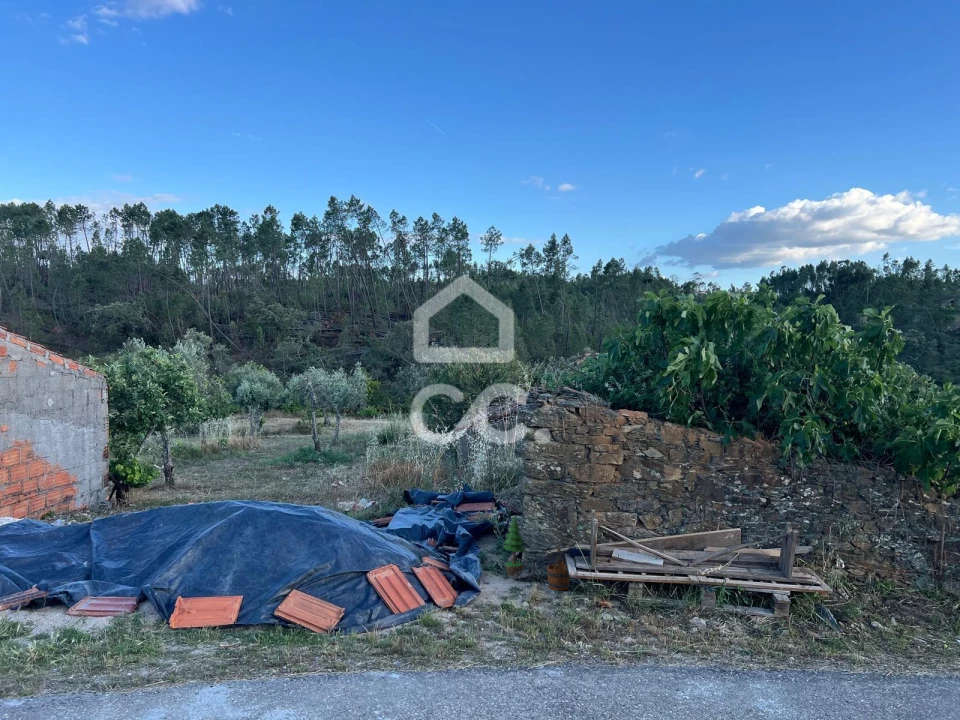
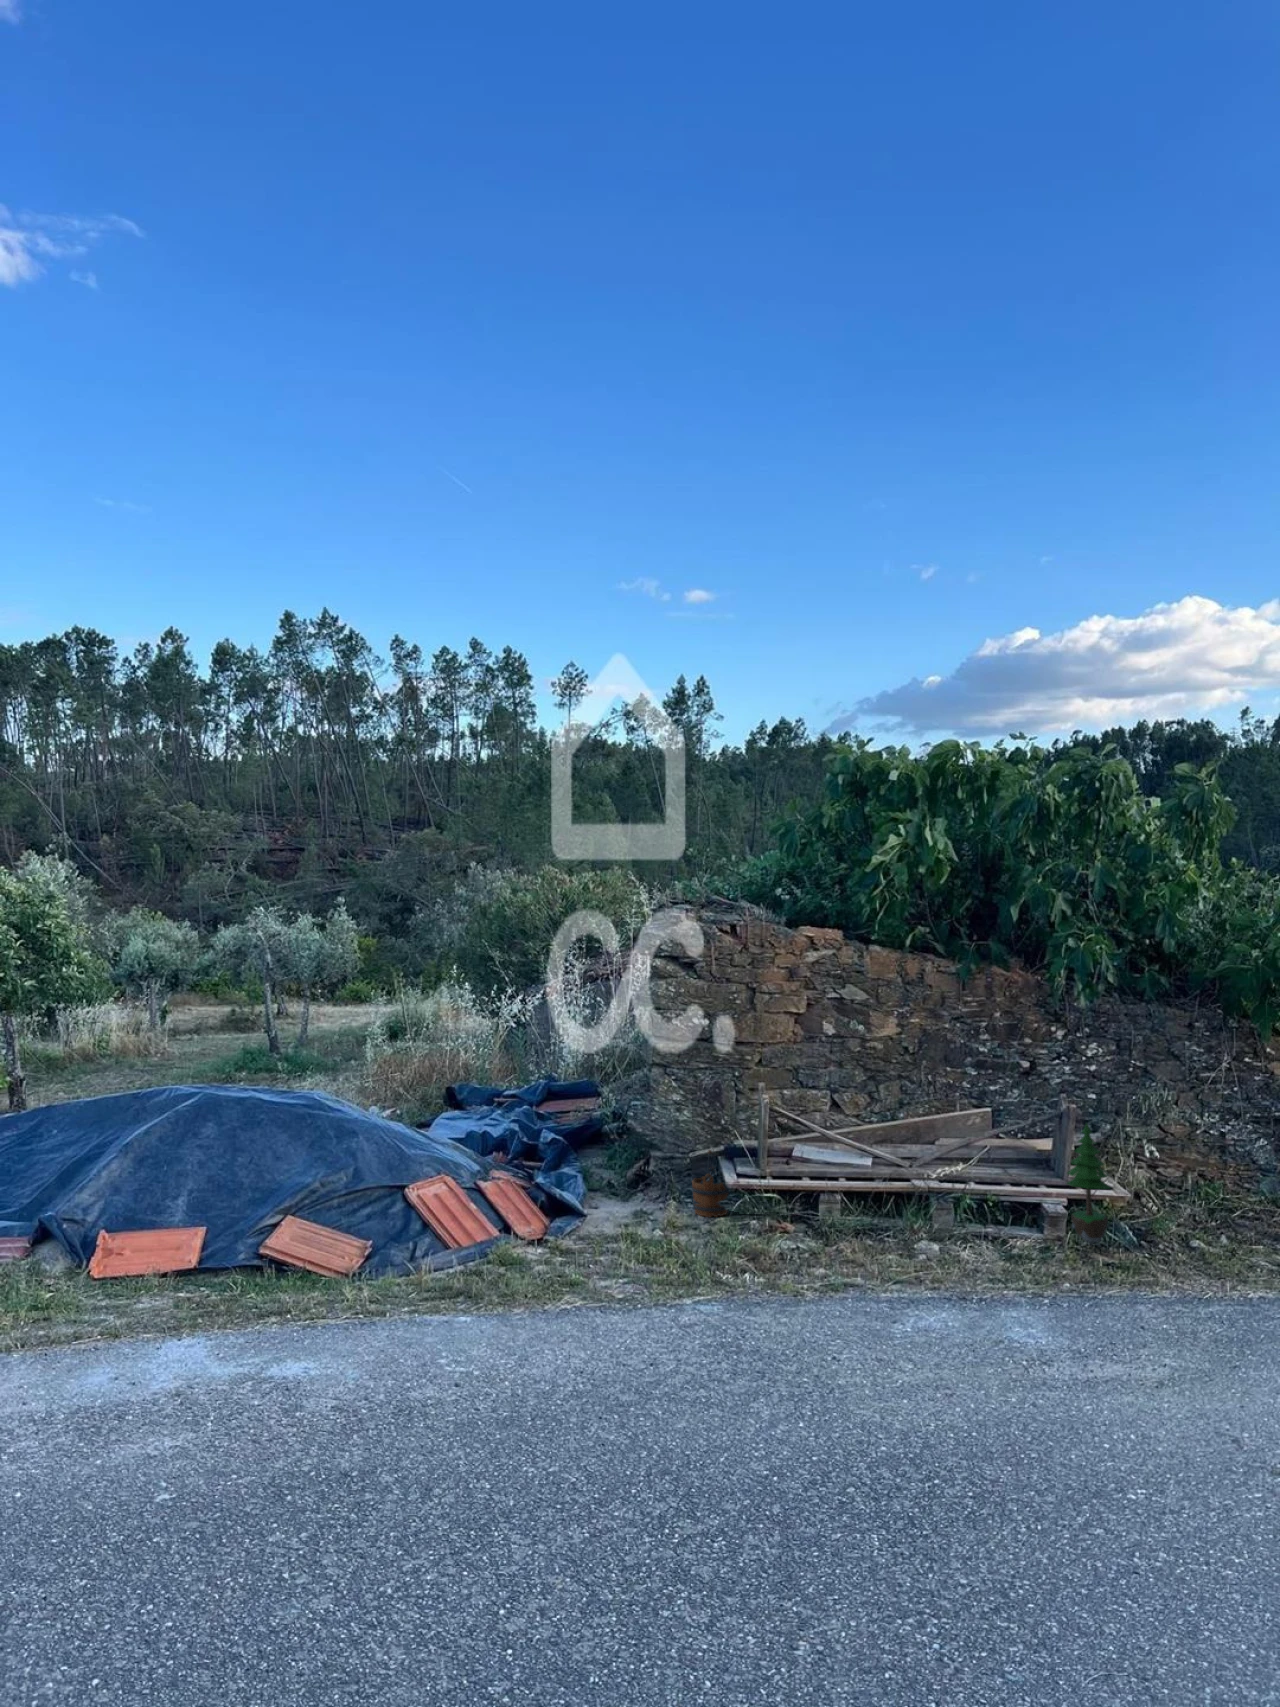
potted tree: present [503,516,525,579] -> present [1067,1124,1110,1245]

